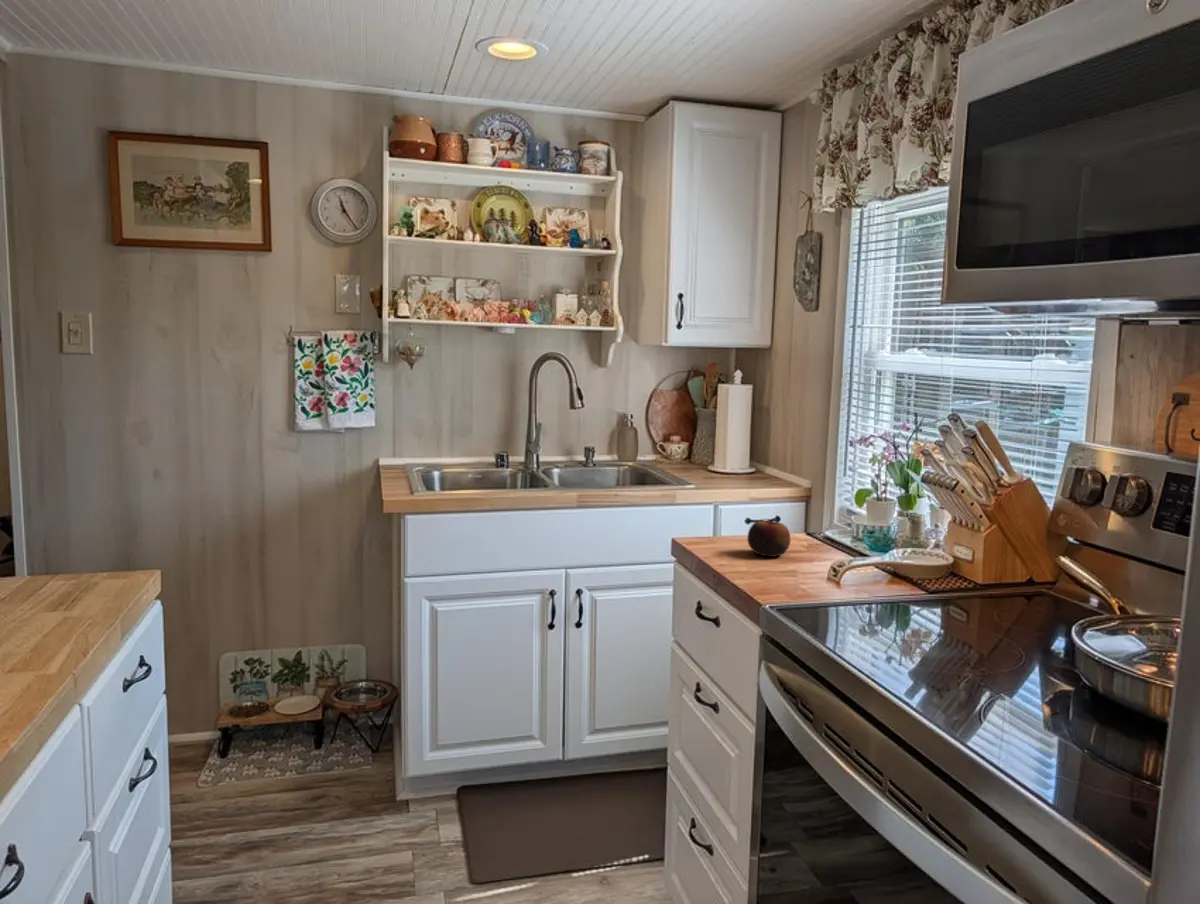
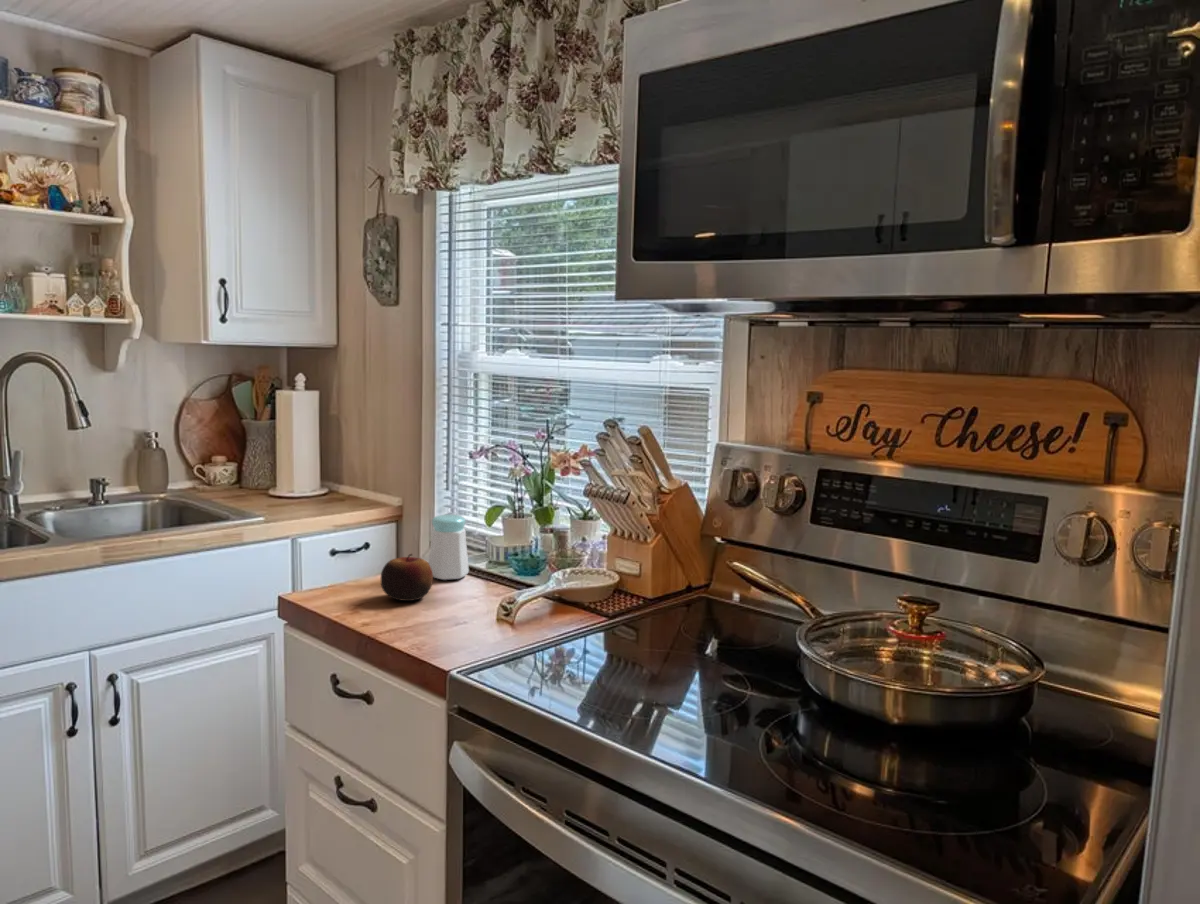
salt shaker: none [796,492,832,547] -> present [429,515,469,580]

